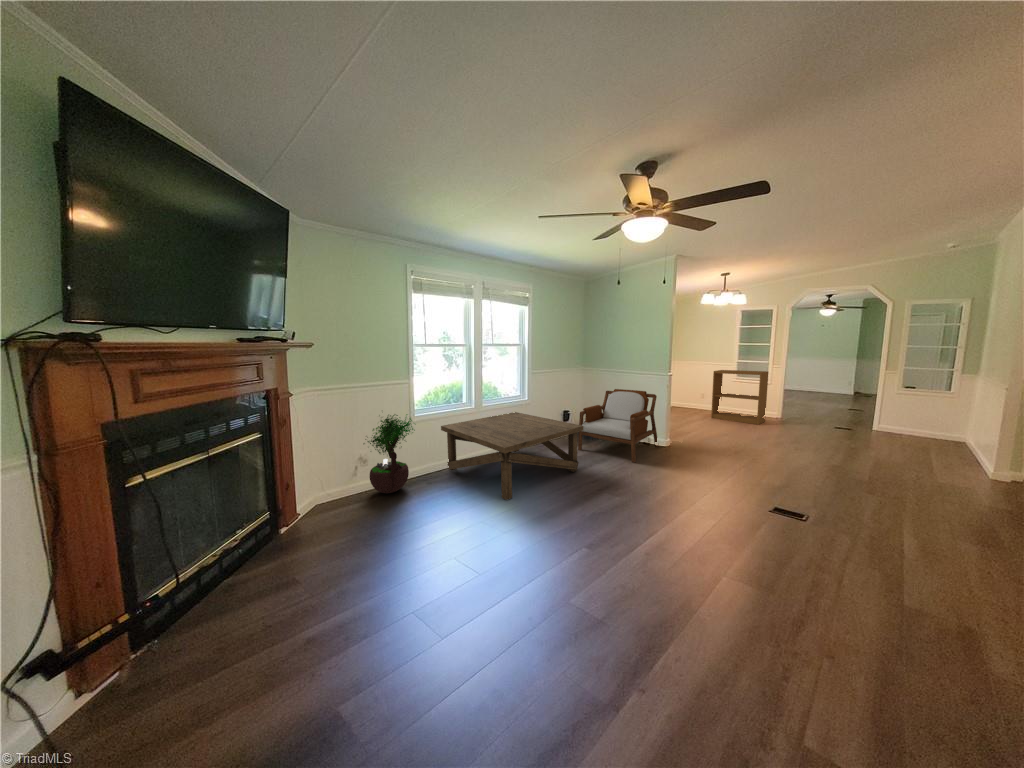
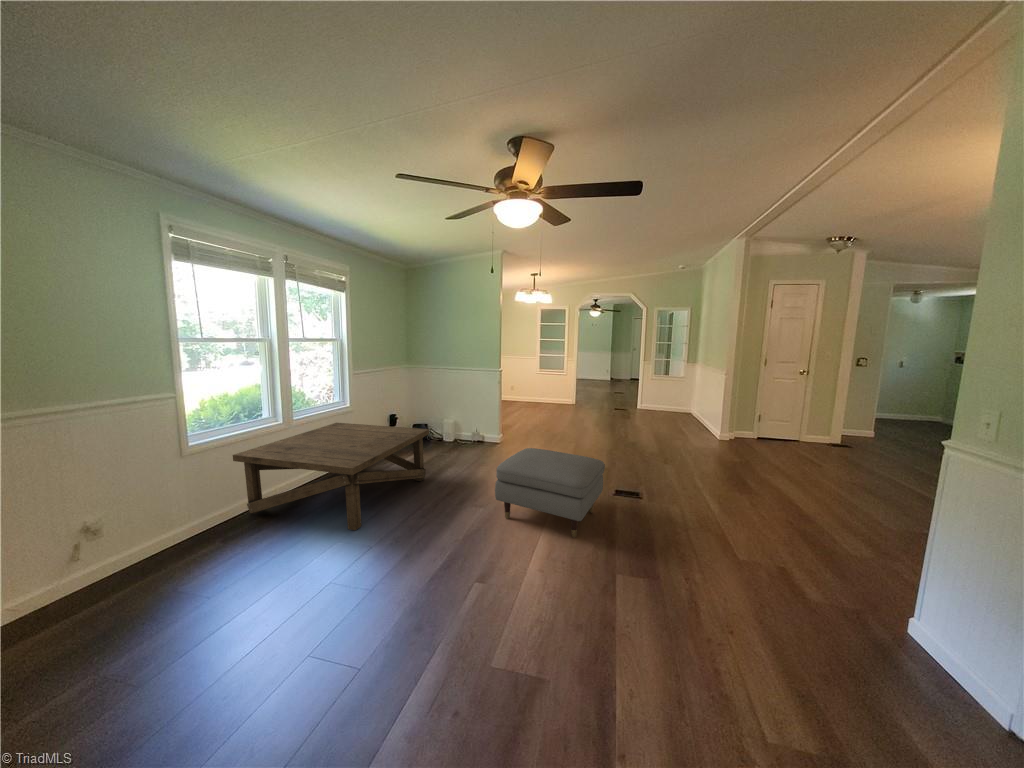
bookshelf: present [711,370,768,425] -> none [524,362,563,409]
armchair: present [578,389,658,463] -> none [416,386,492,459]
potted tree: present [364,414,415,493] -> none [100,445,203,575]
ottoman: none [632,459,785,575] -> present [495,448,605,537]

